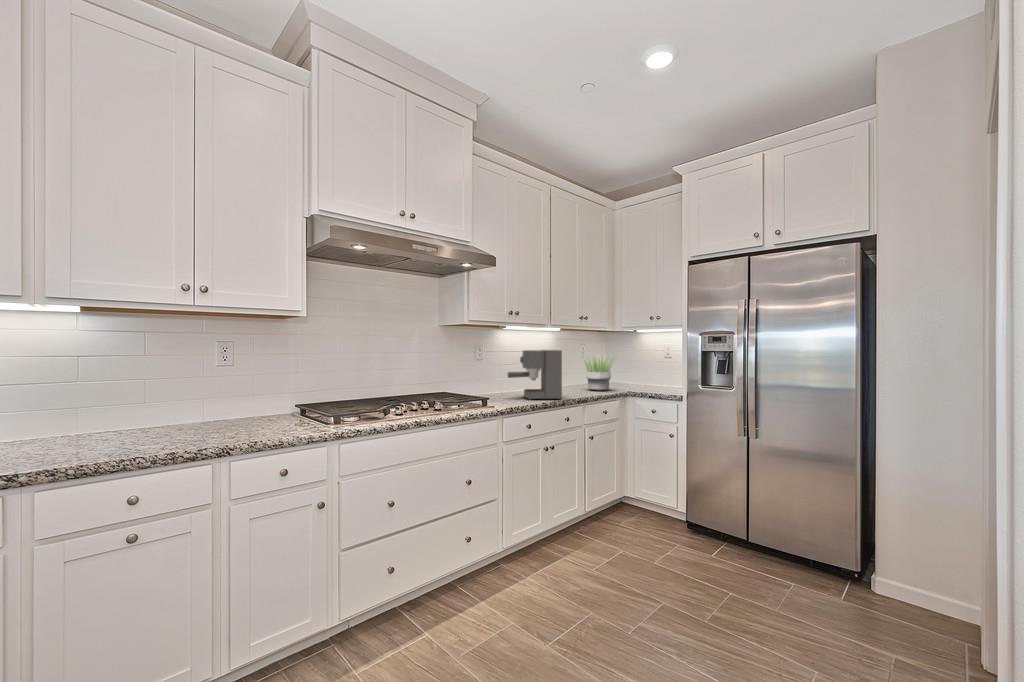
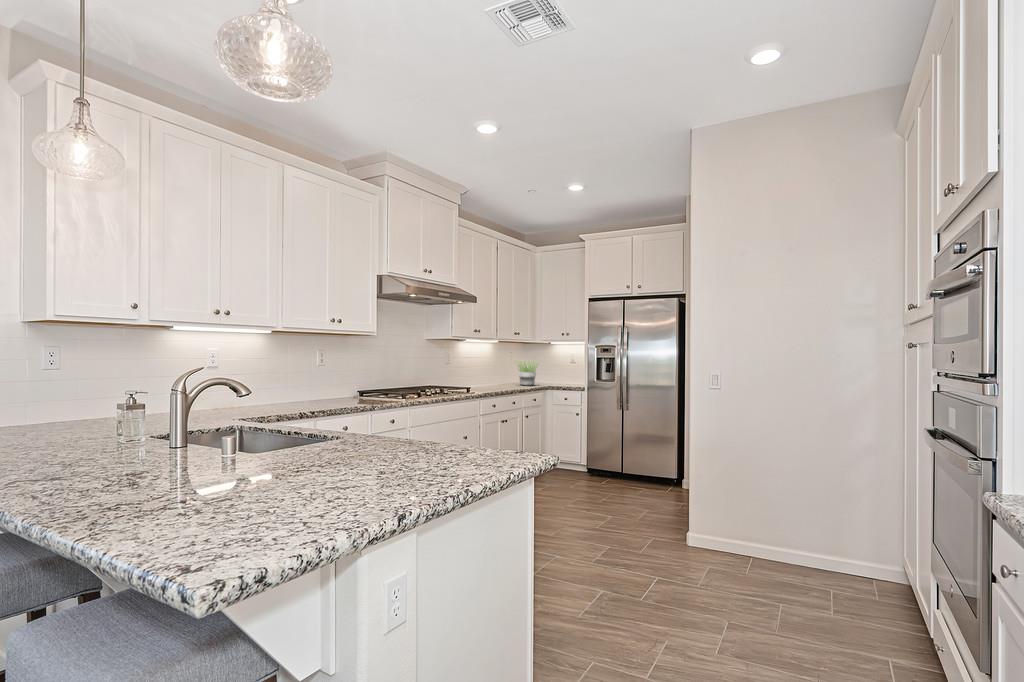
coffee maker: present [508,350,562,400] -> none [472,356,509,390]

